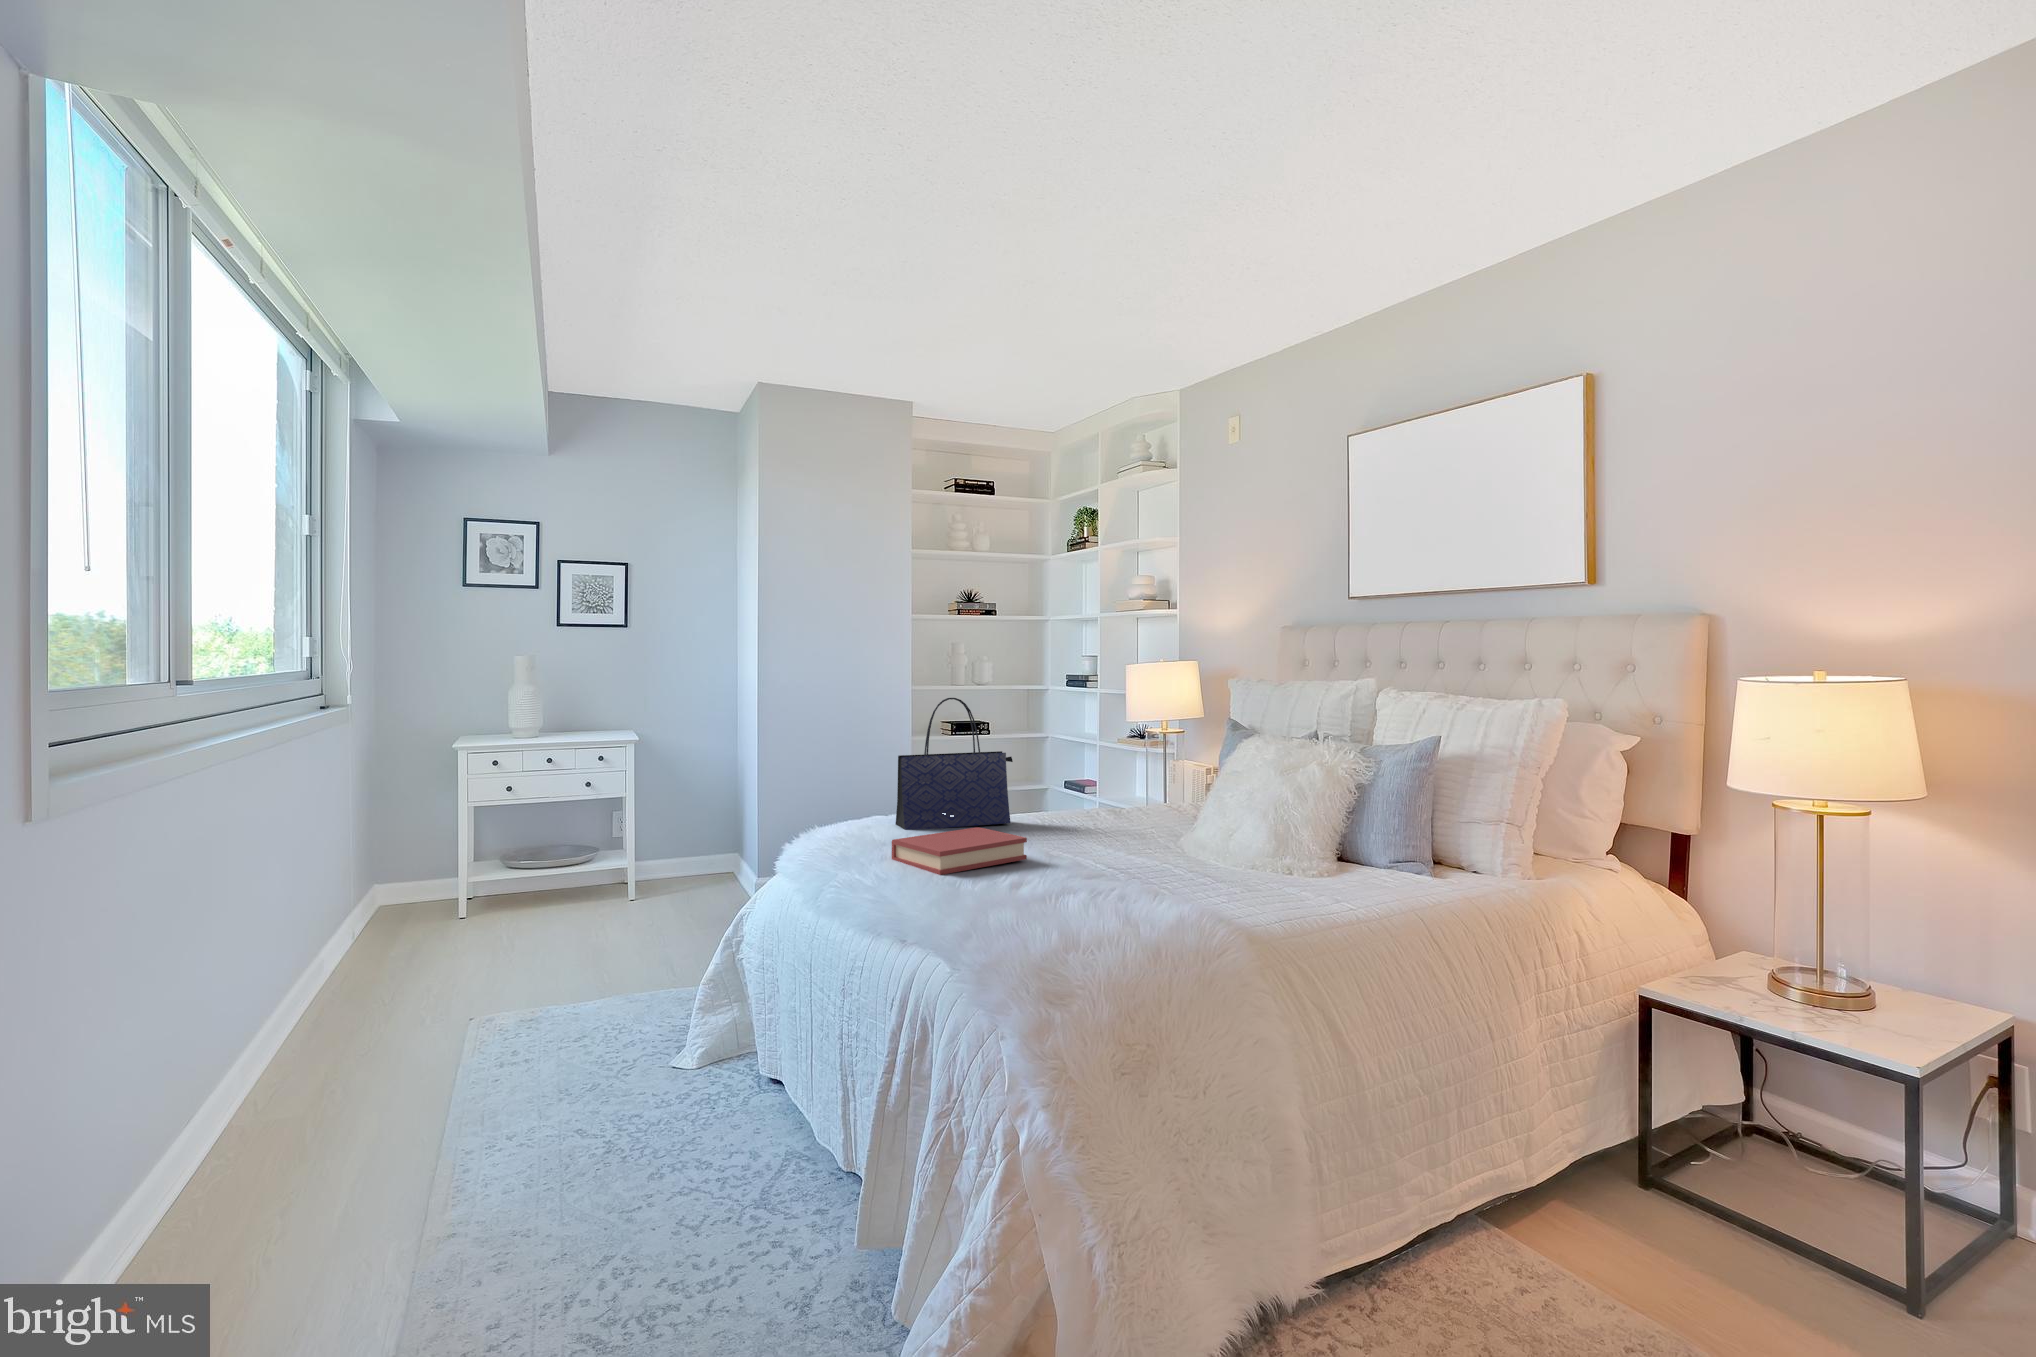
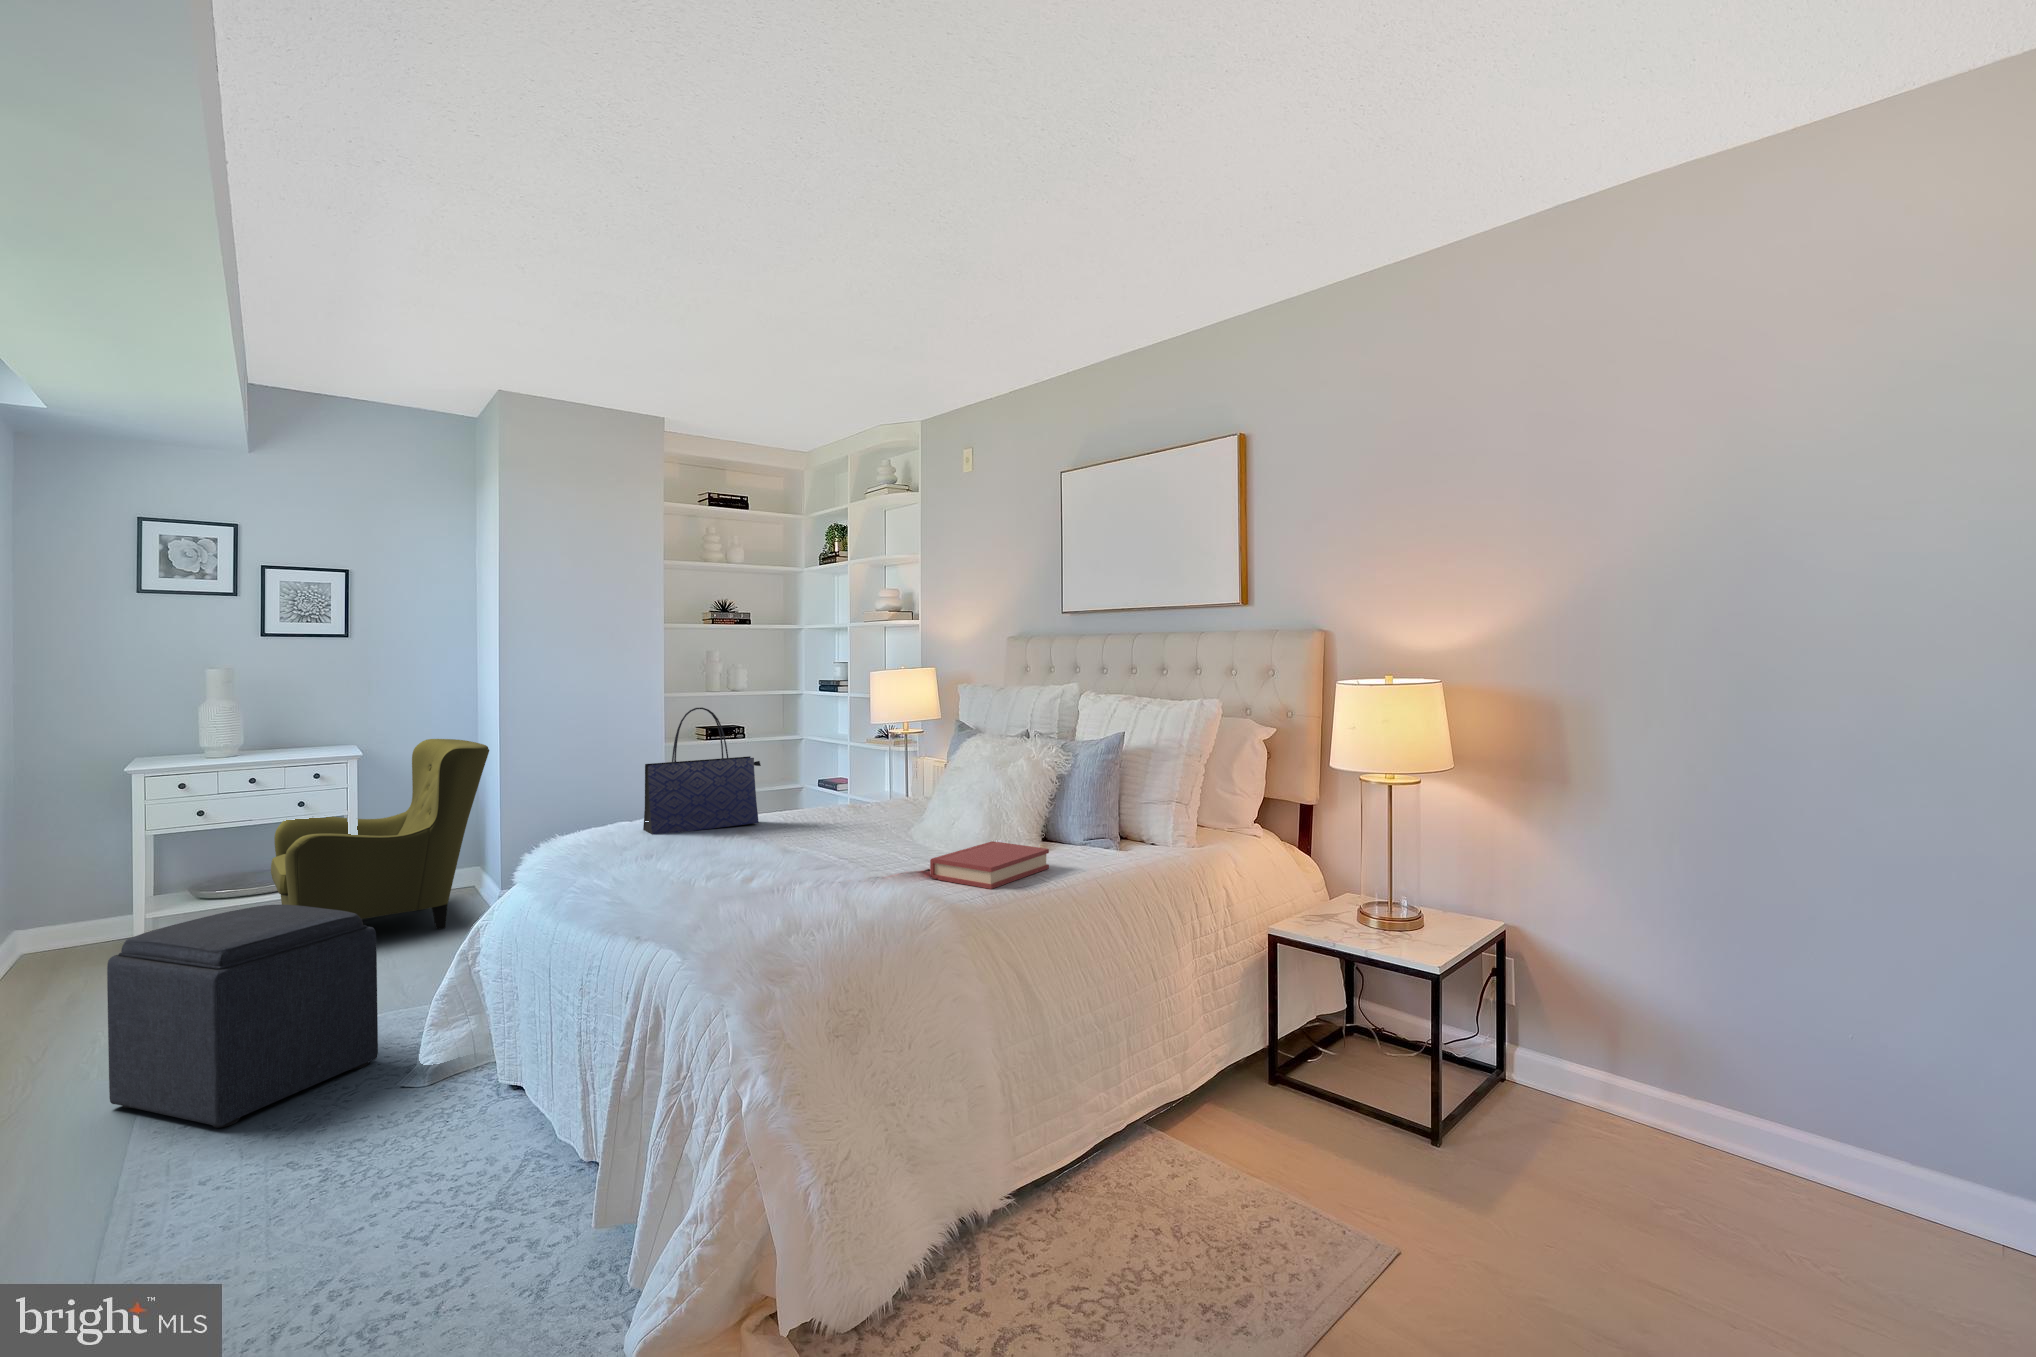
armchair: none [565,726,747,926] -> present [271,739,489,929]
hardback book: present [892,827,1027,875] -> present [930,841,1049,889]
ottoman: none [440,877,653,1085] -> present [107,905,378,1128]

